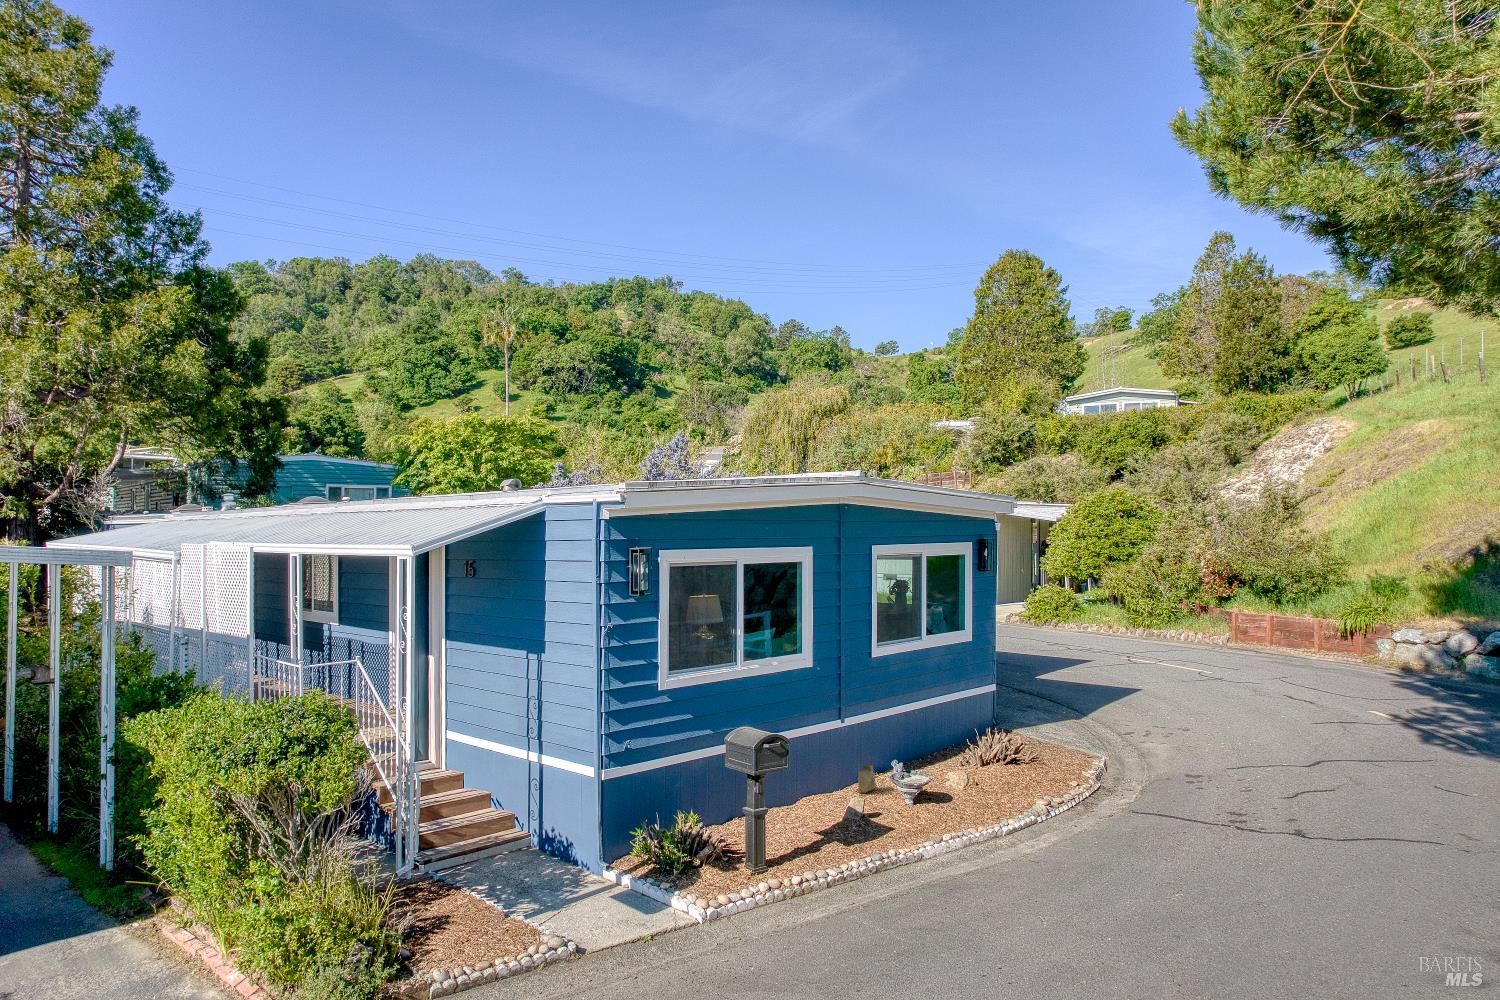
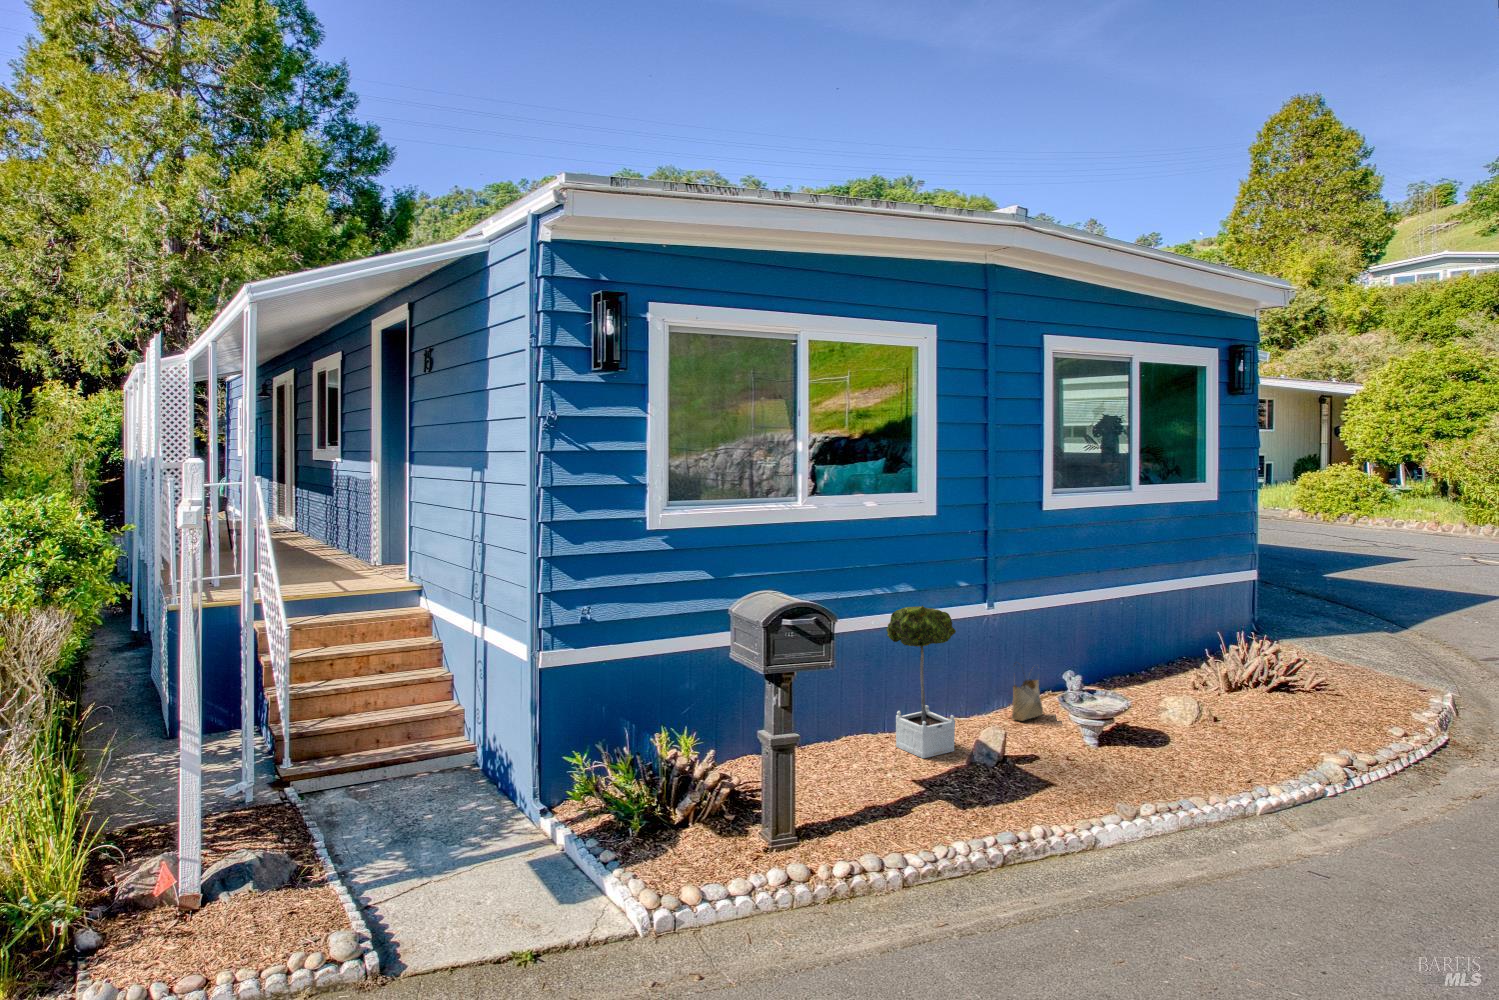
potted tree: none [788,723,830,820] -> present [886,605,956,758]

